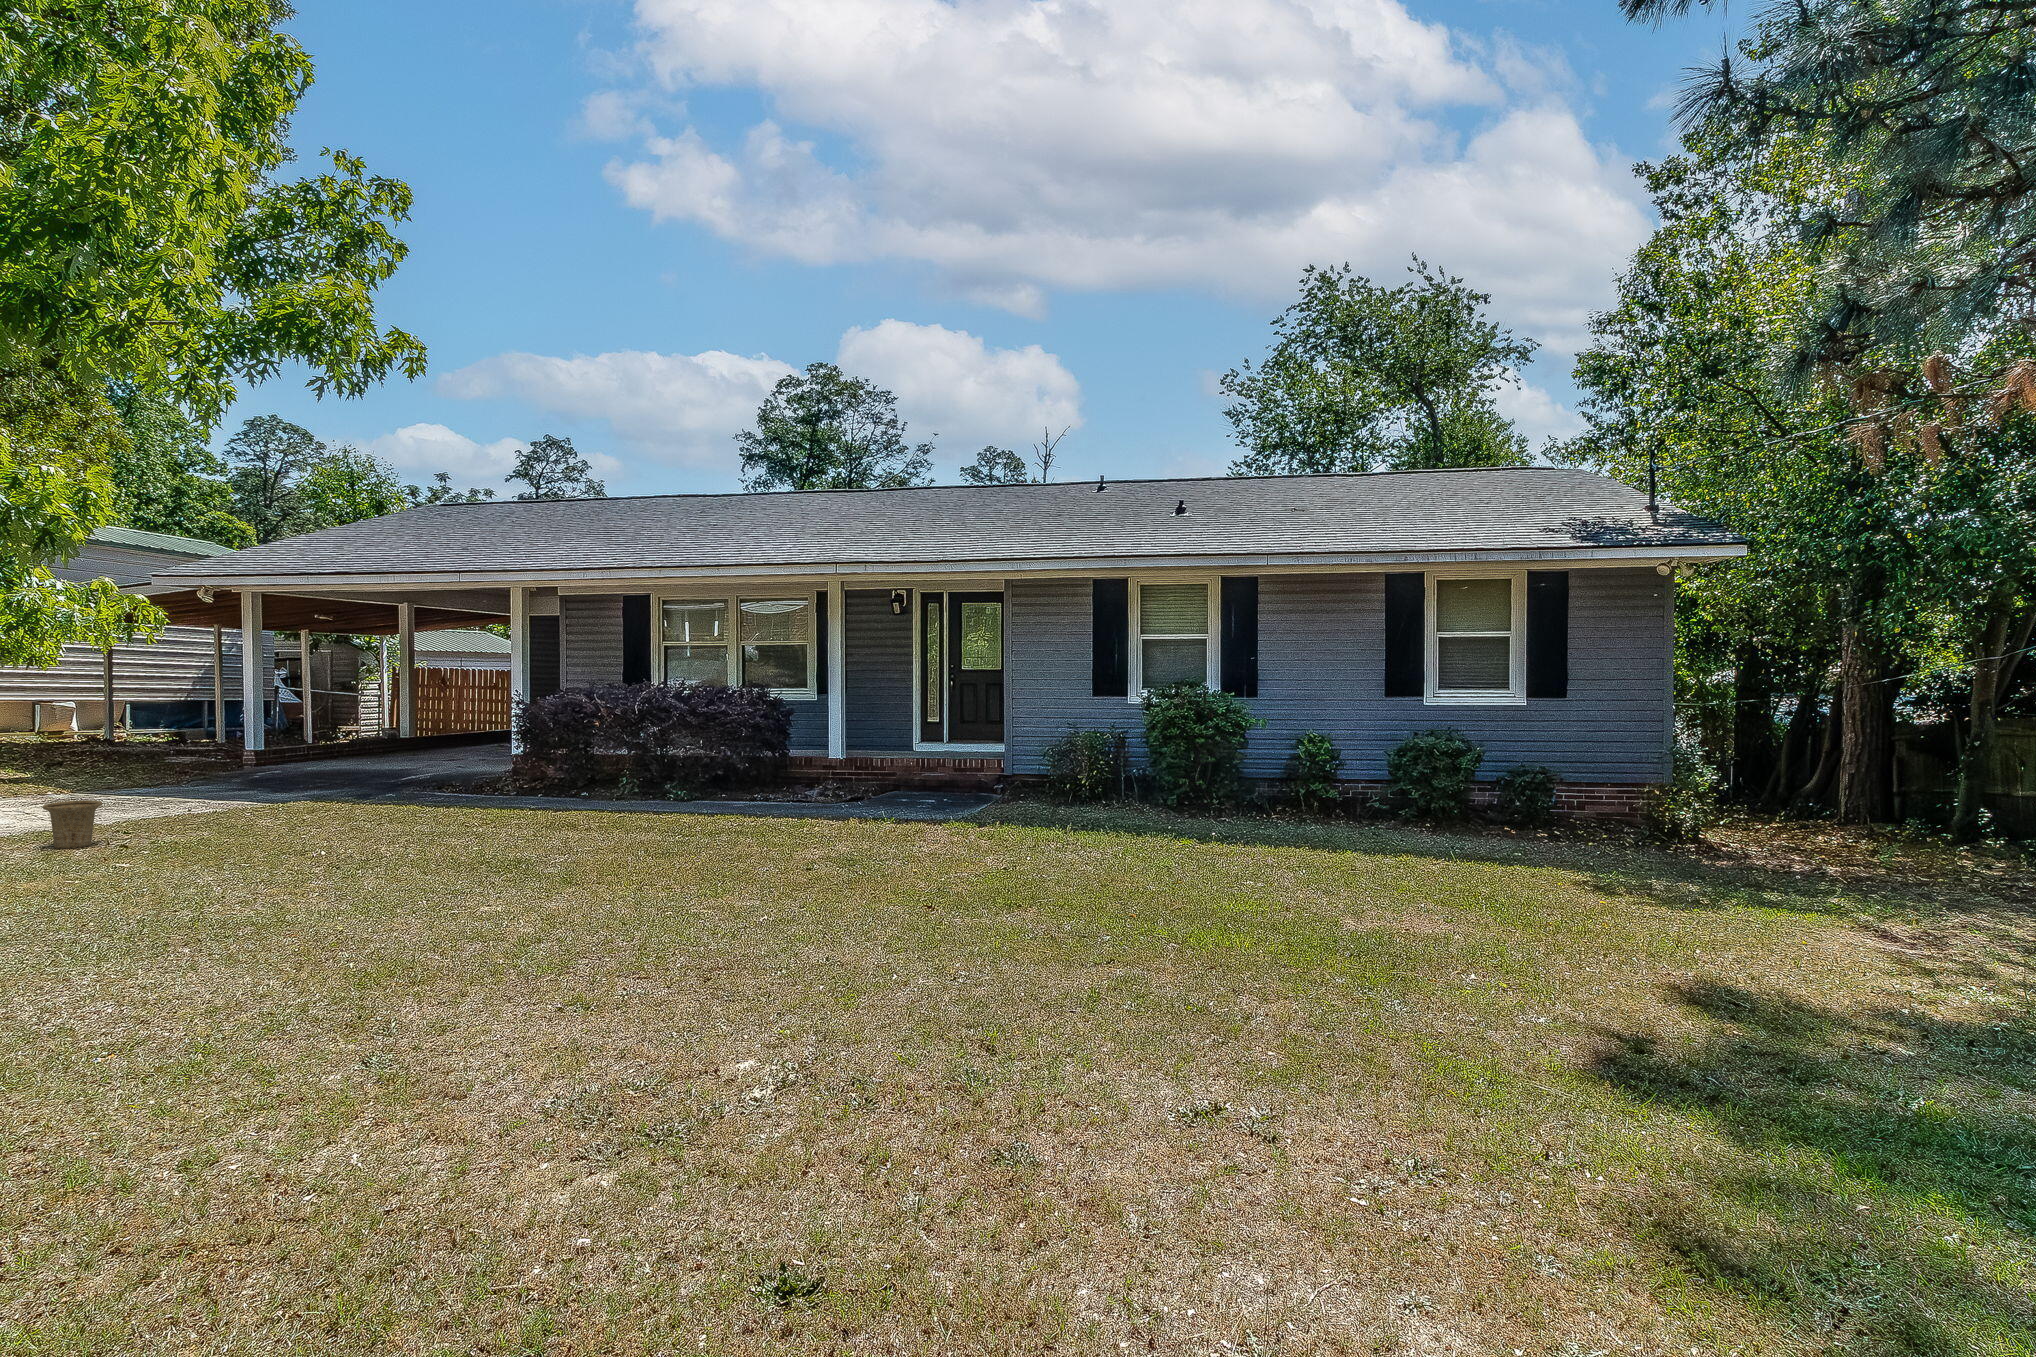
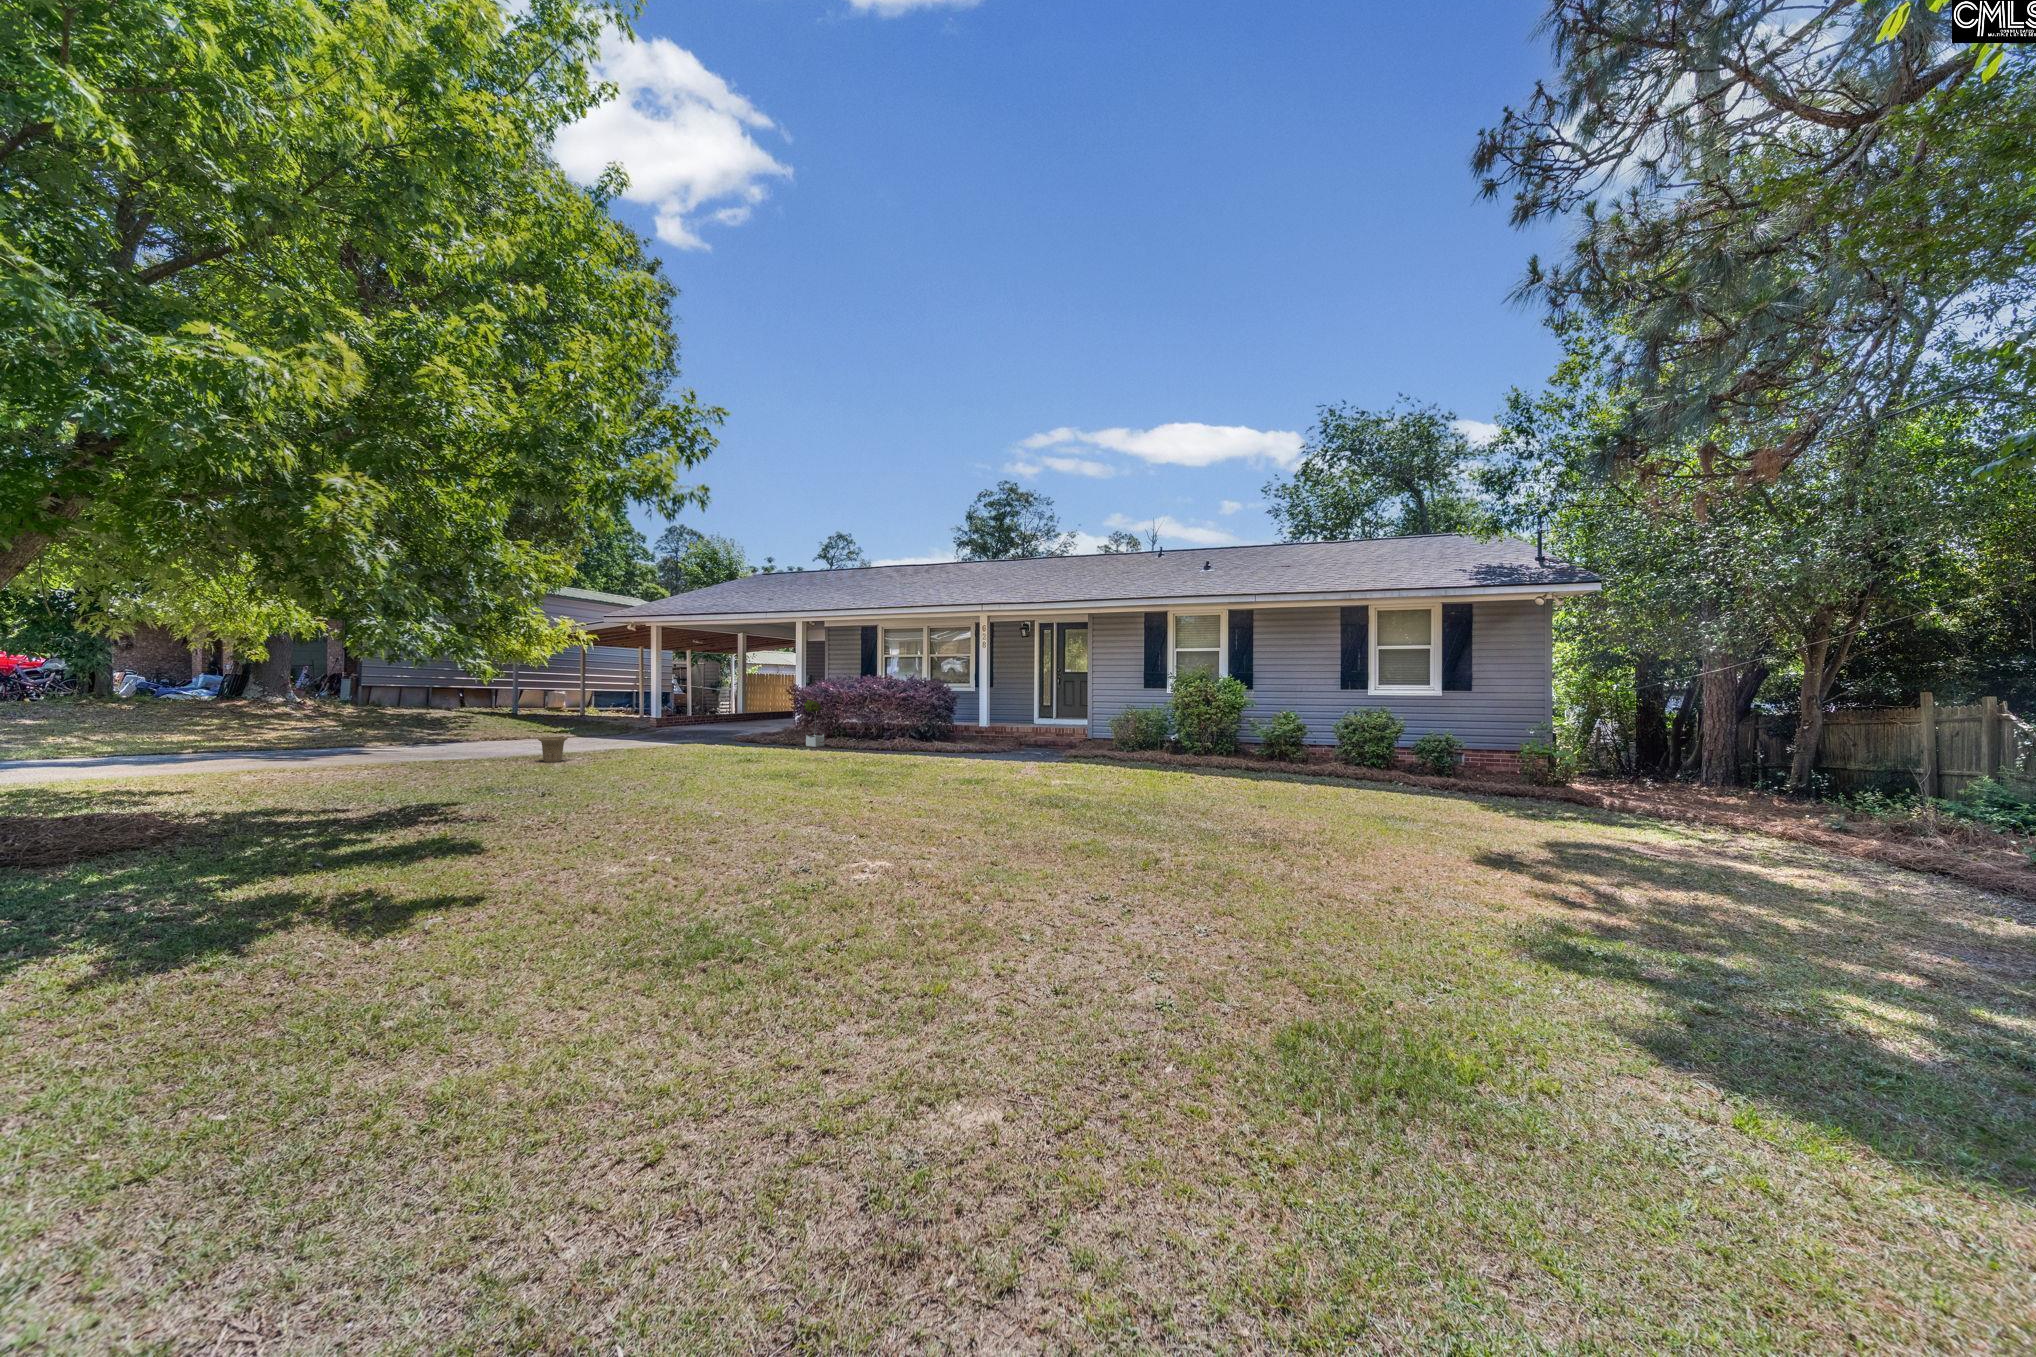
potted tree: none [535,720,572,799] -> present [804,700,824,747]

